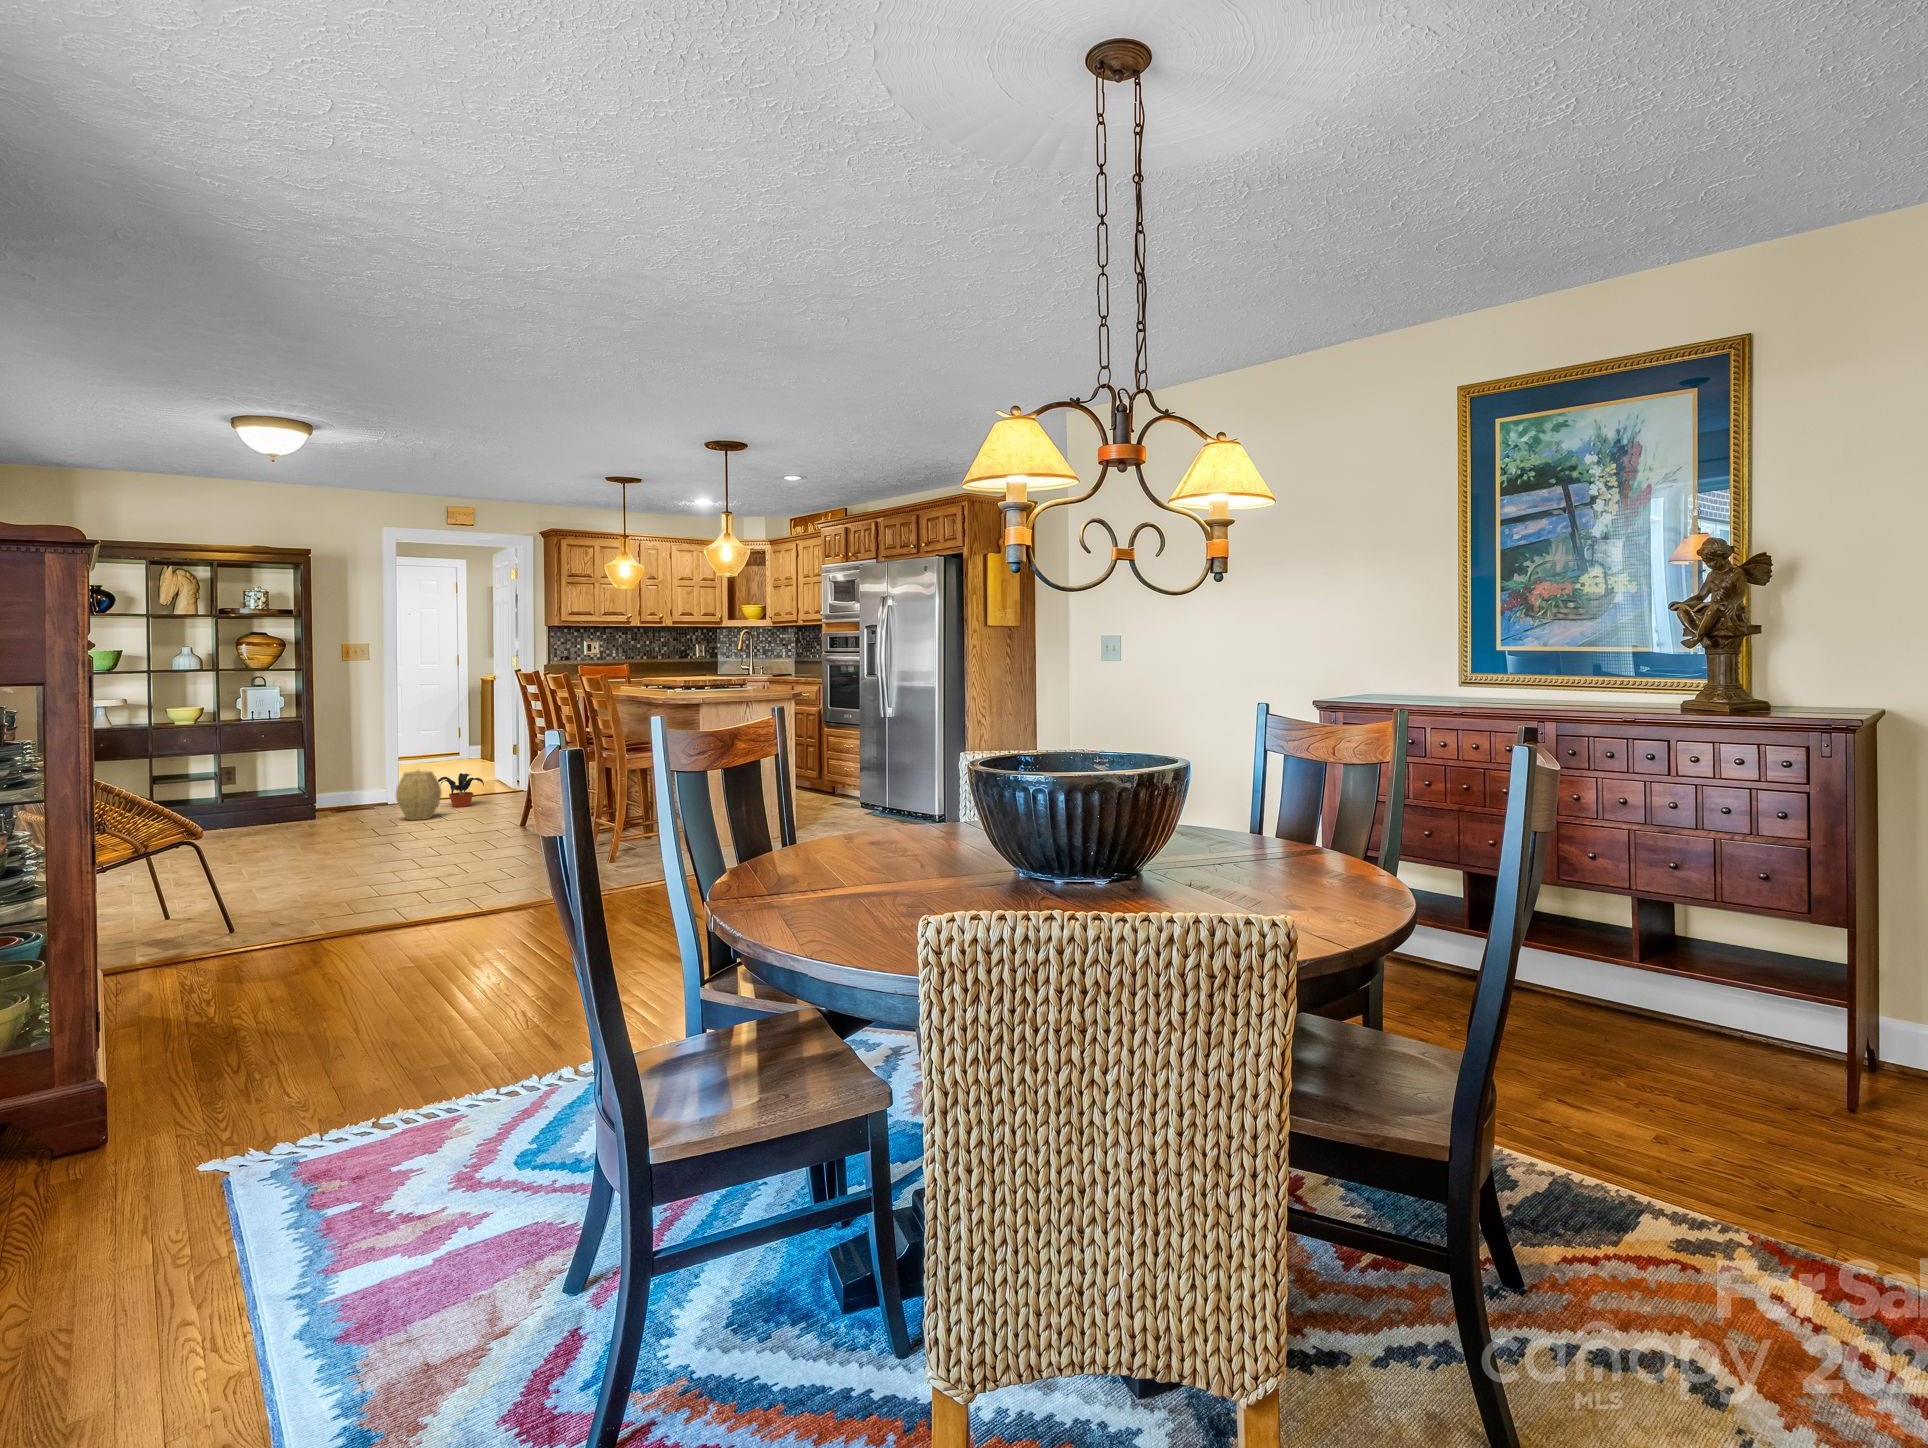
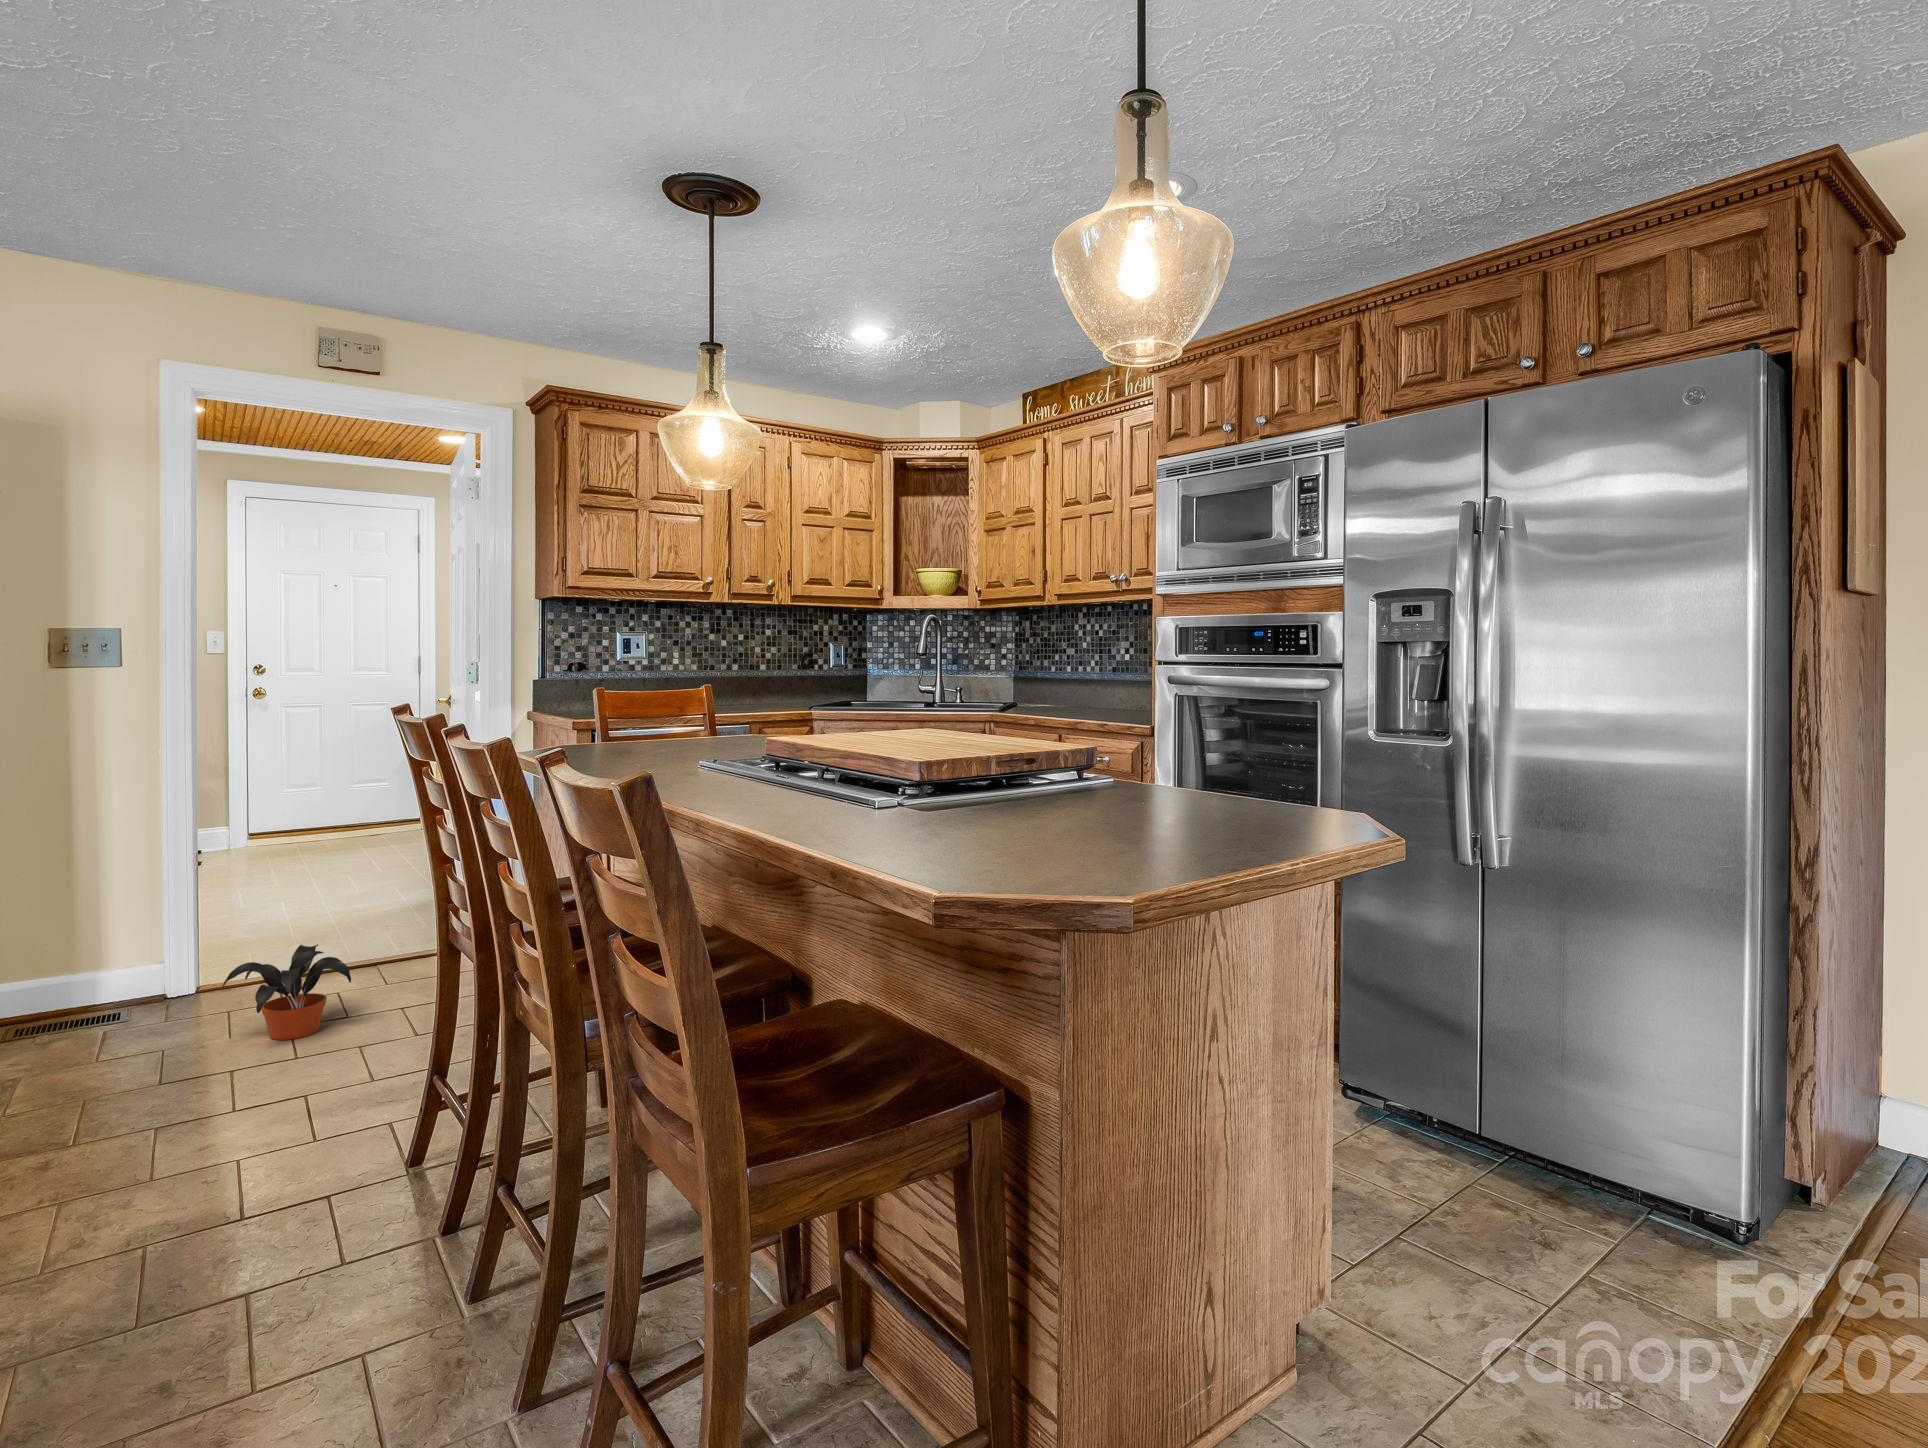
woven basket: present [396,770,441,820] -> none [57,970,203,1123]

